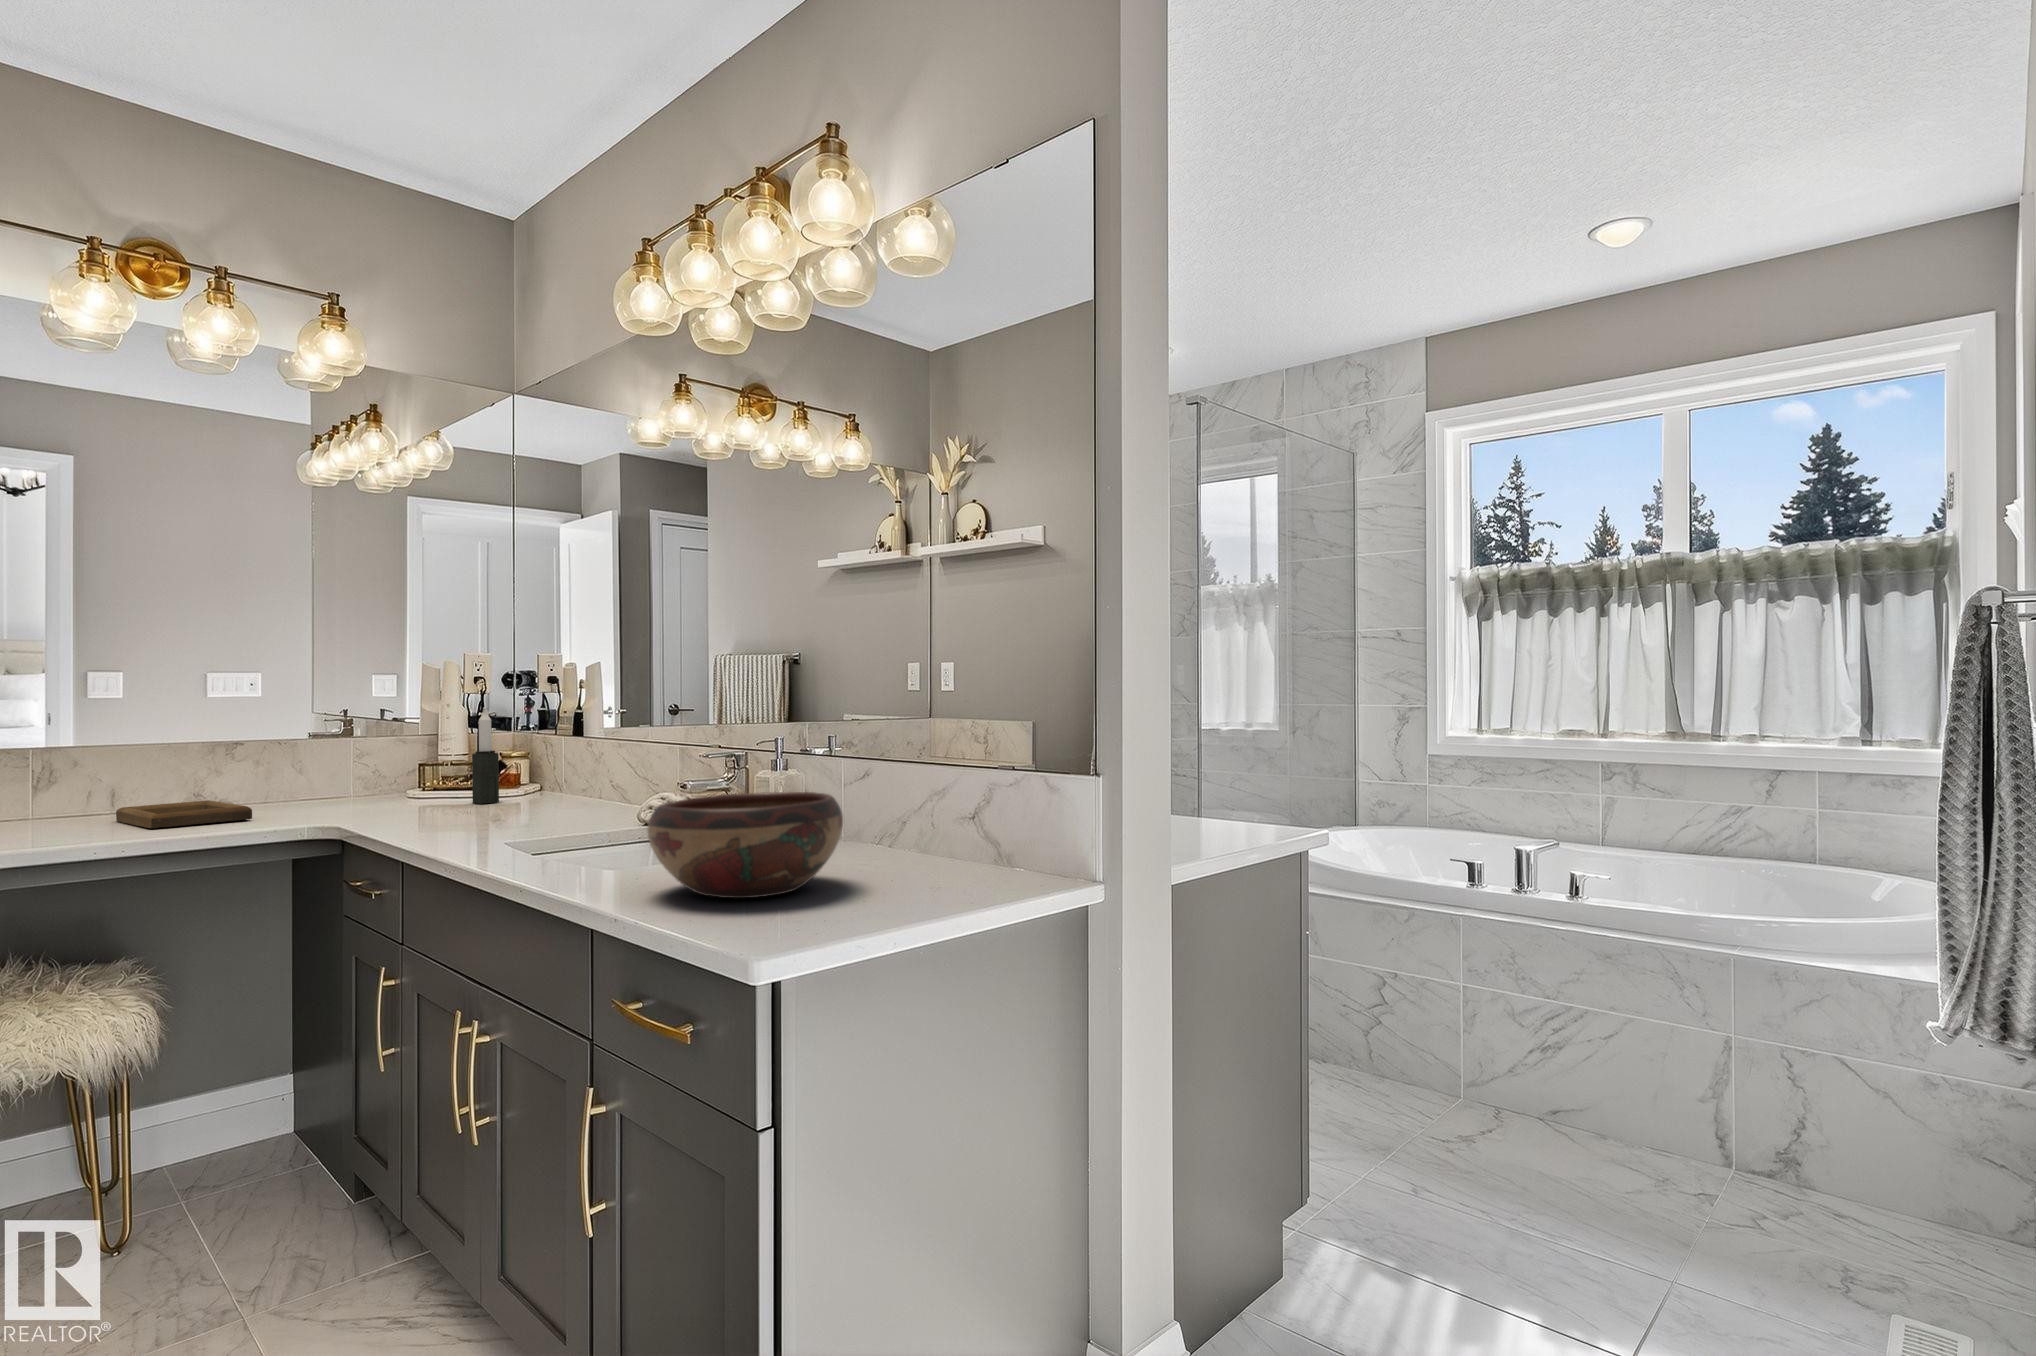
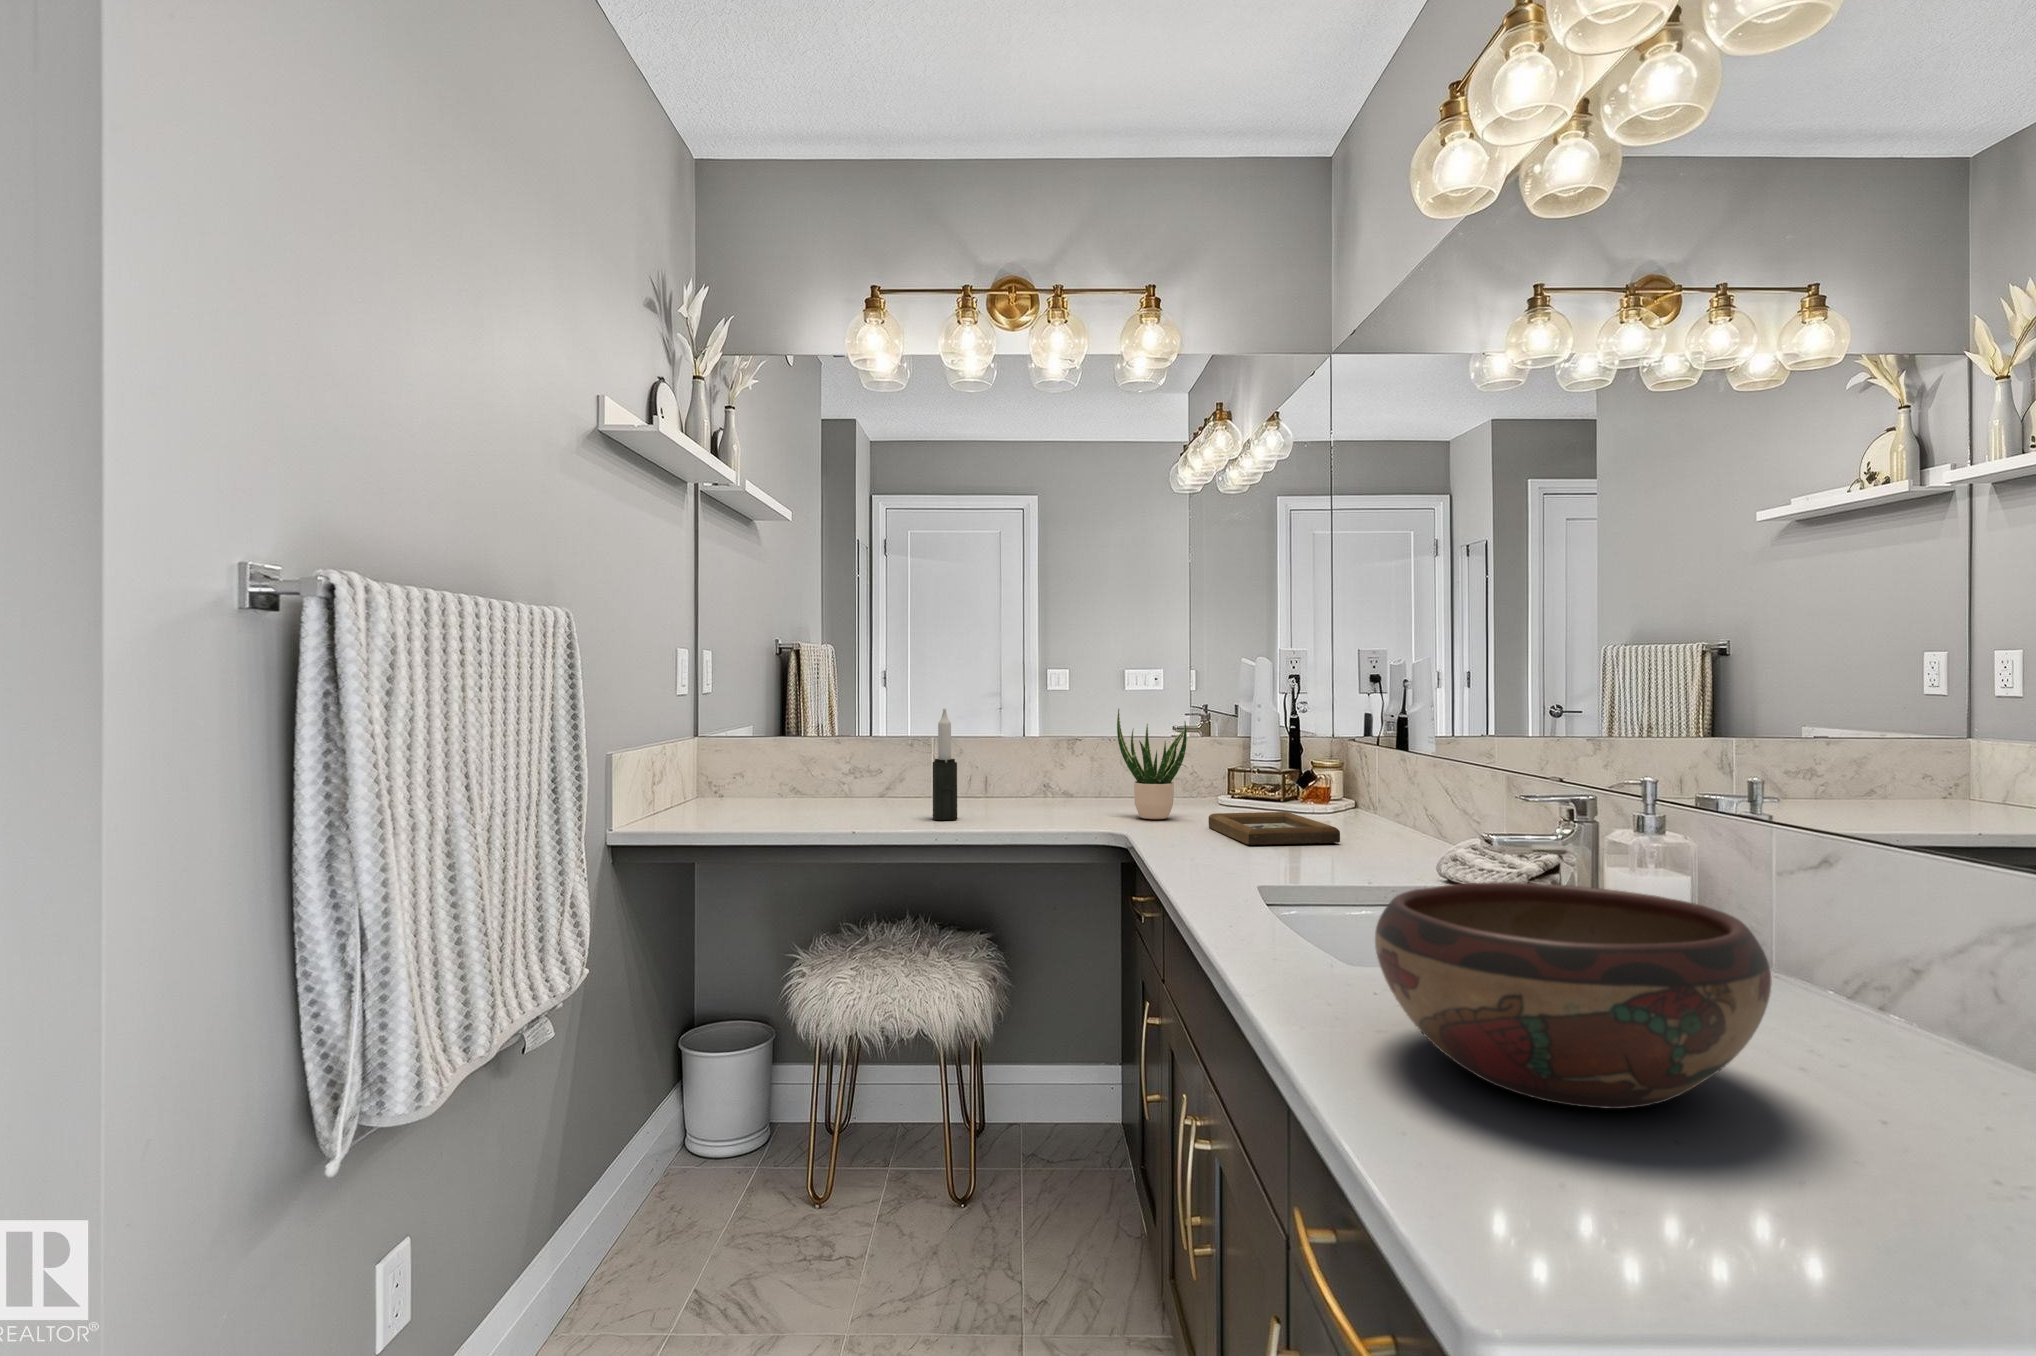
candle: present [472,707,499,804] -> present [933,708,957,820]
potted plant: none [305,710,388,816] -> present [1117,709,1188,819]
picture frame: present [116,800,252,828] -> present [1209,812,1340,845]

